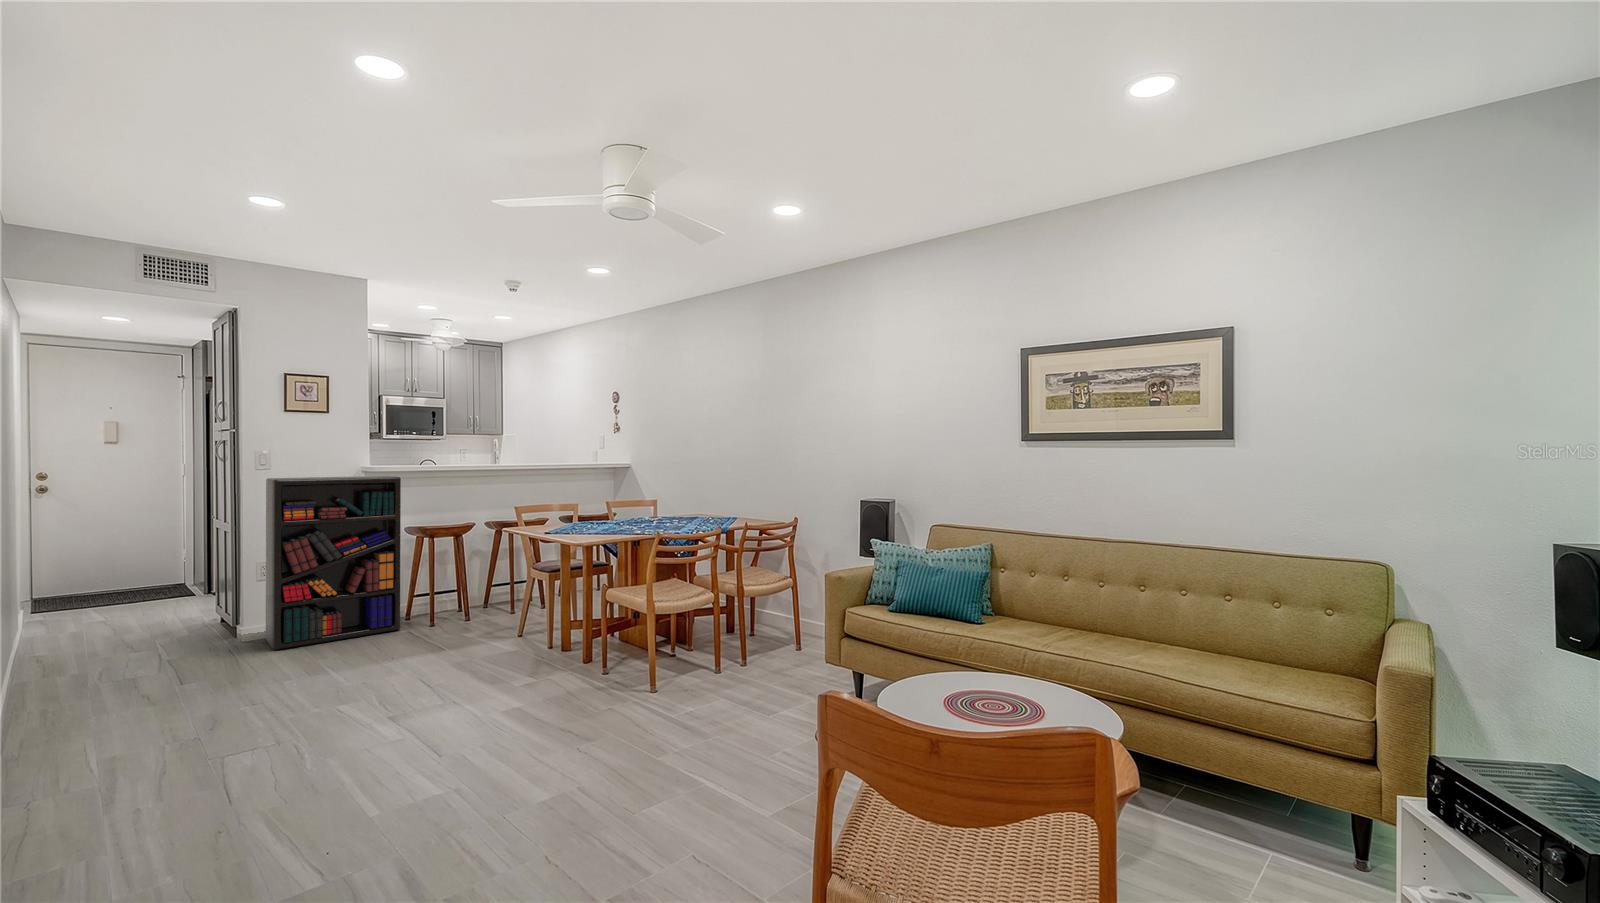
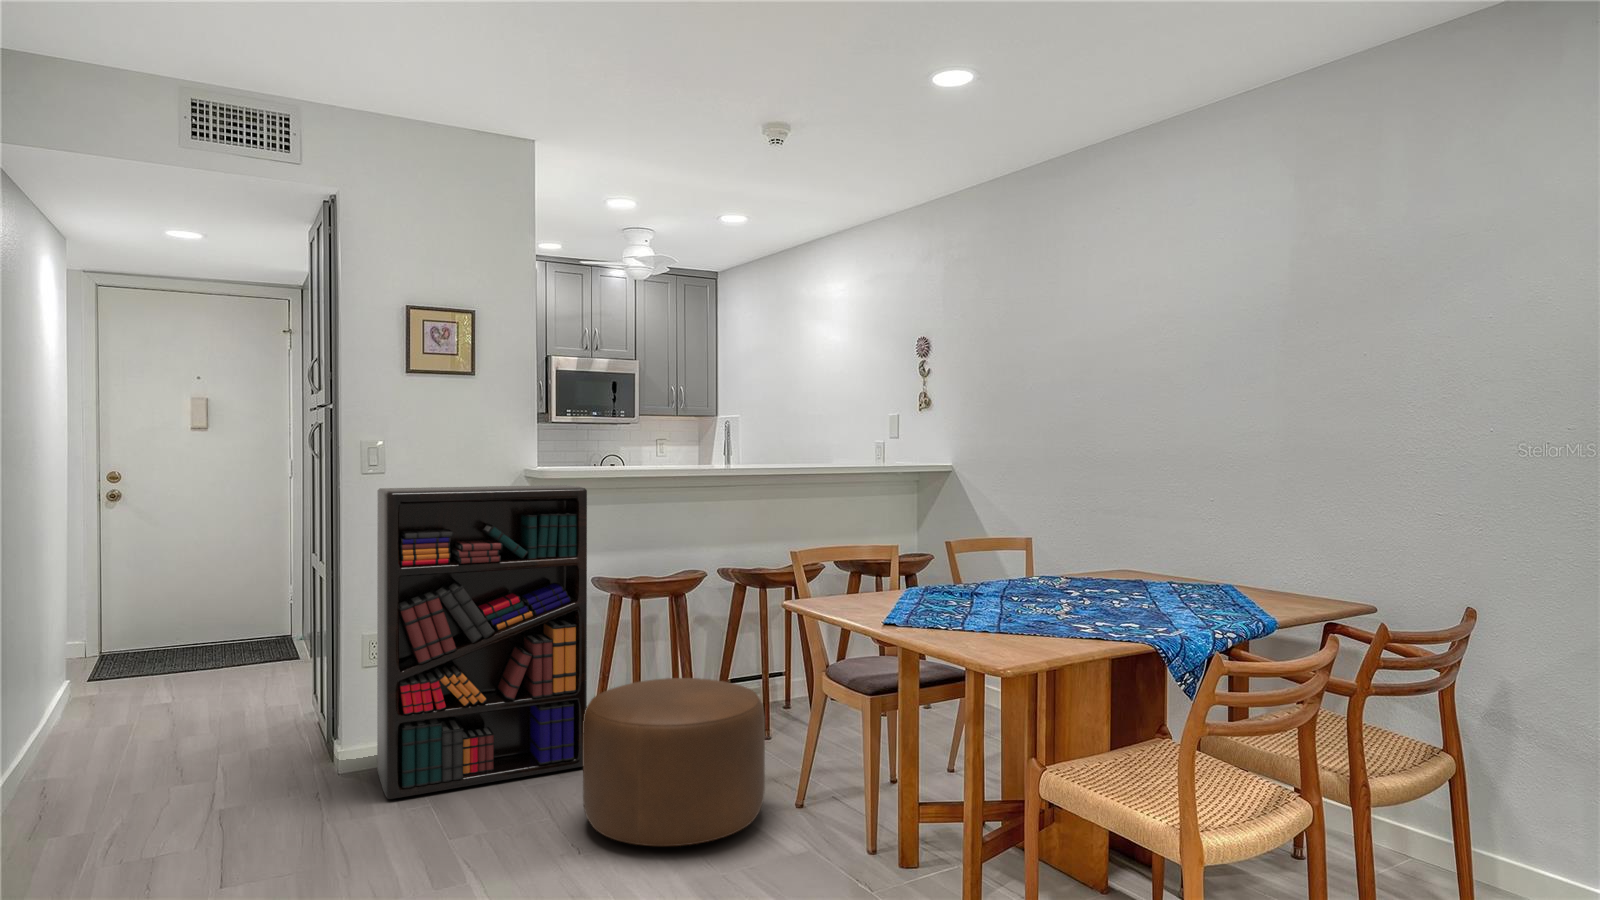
ottoman: none [395,576,498,654] -> present [583,678,765,846]

